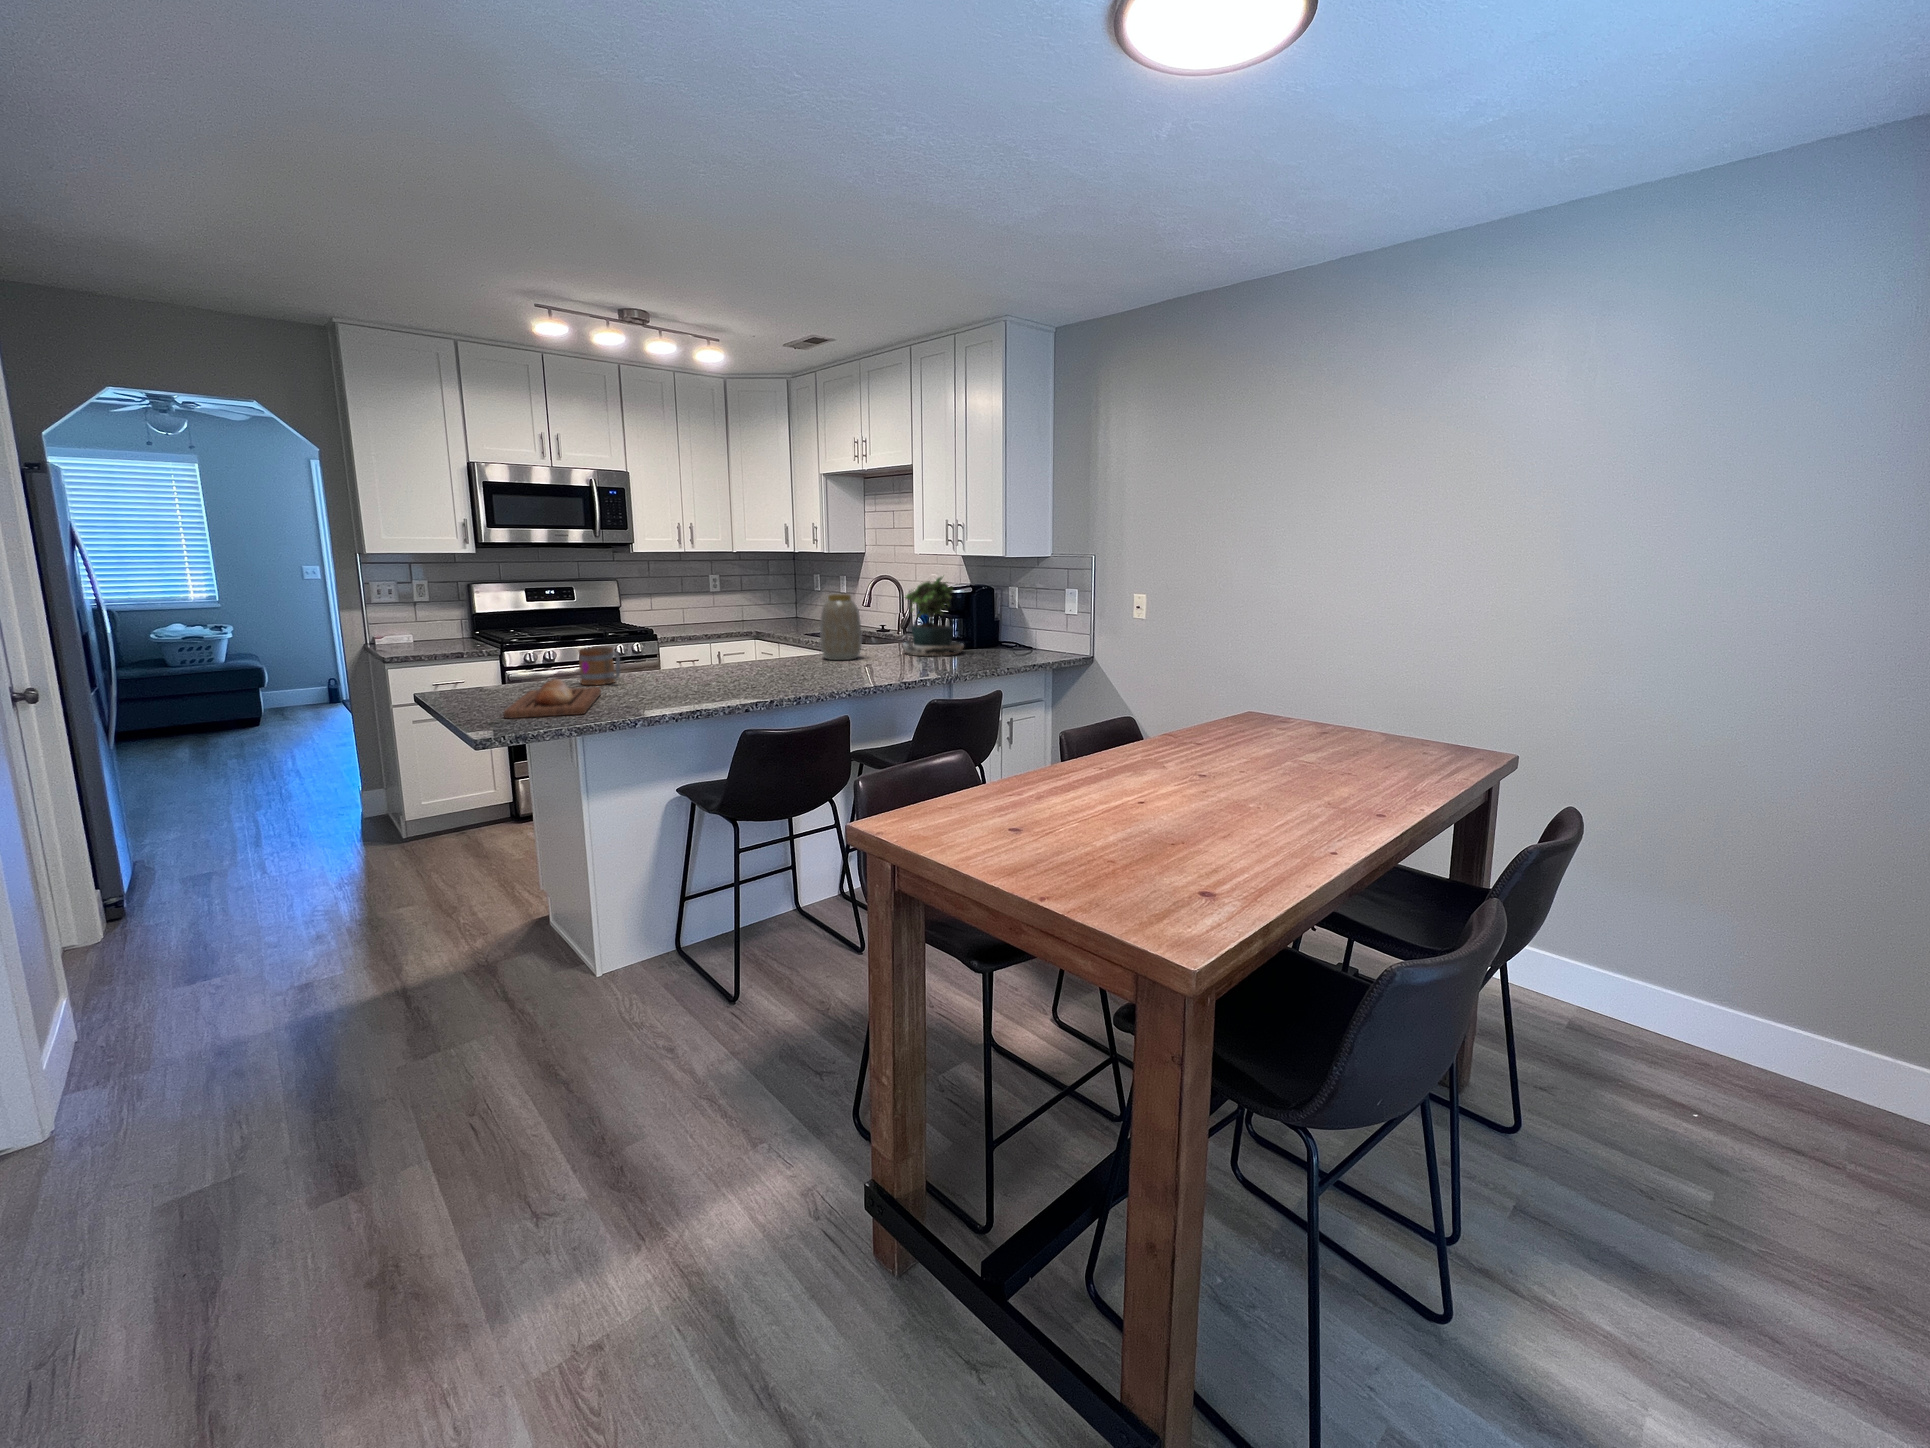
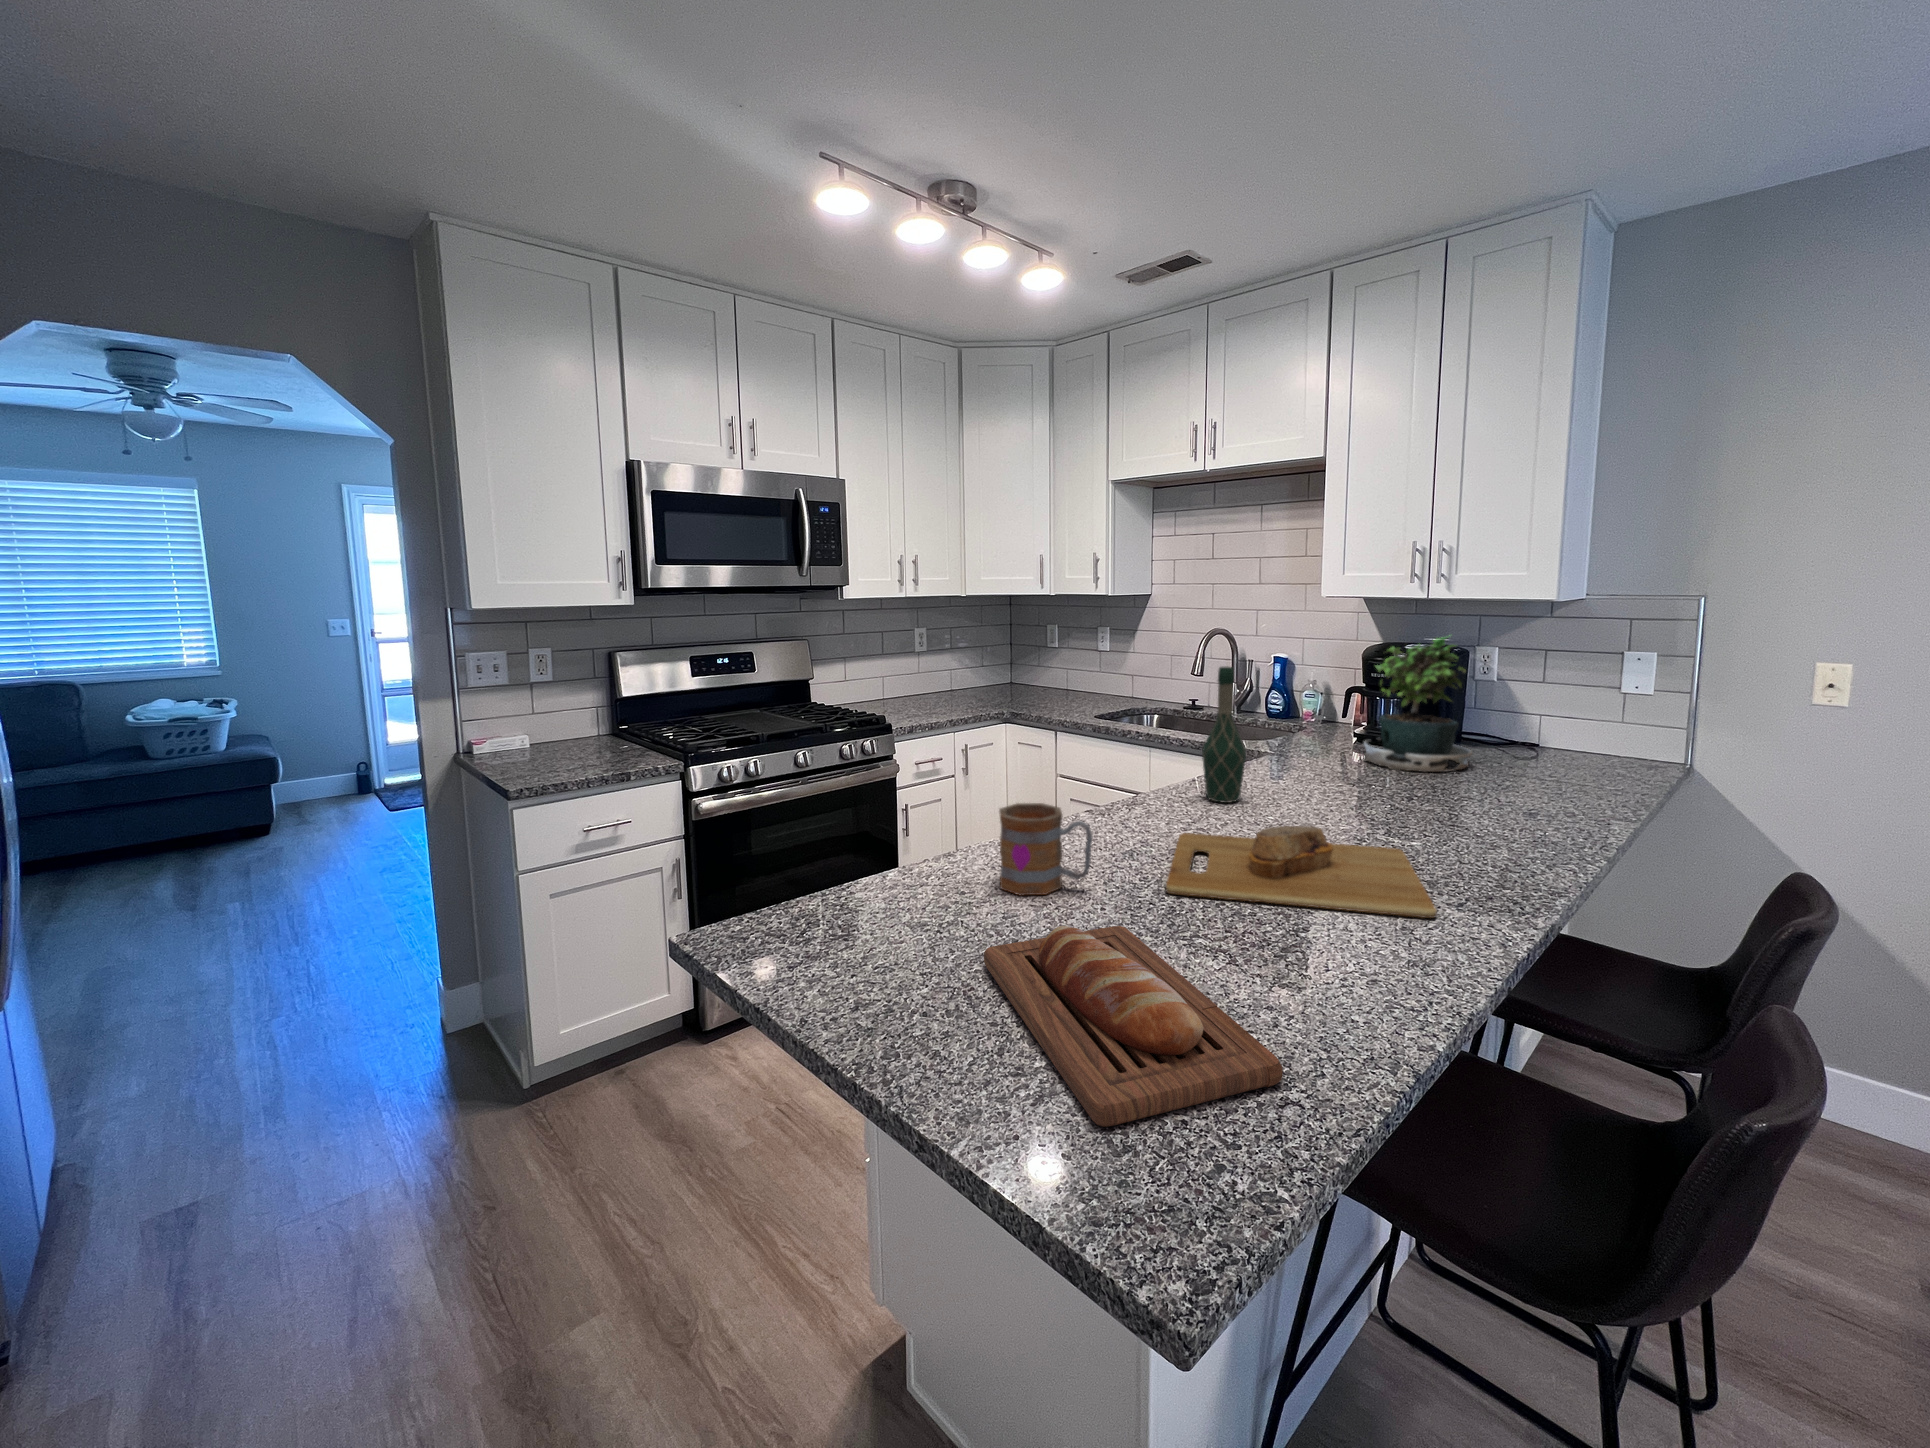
wine bottle: none [758,589,783,664] -> present [1202,667,1246,803]
vase: present [820,594,862,660] -> none [1270,670,1343,787]
cutting board: none [654,661,799,691] -> present [1165,826,1437,918]

